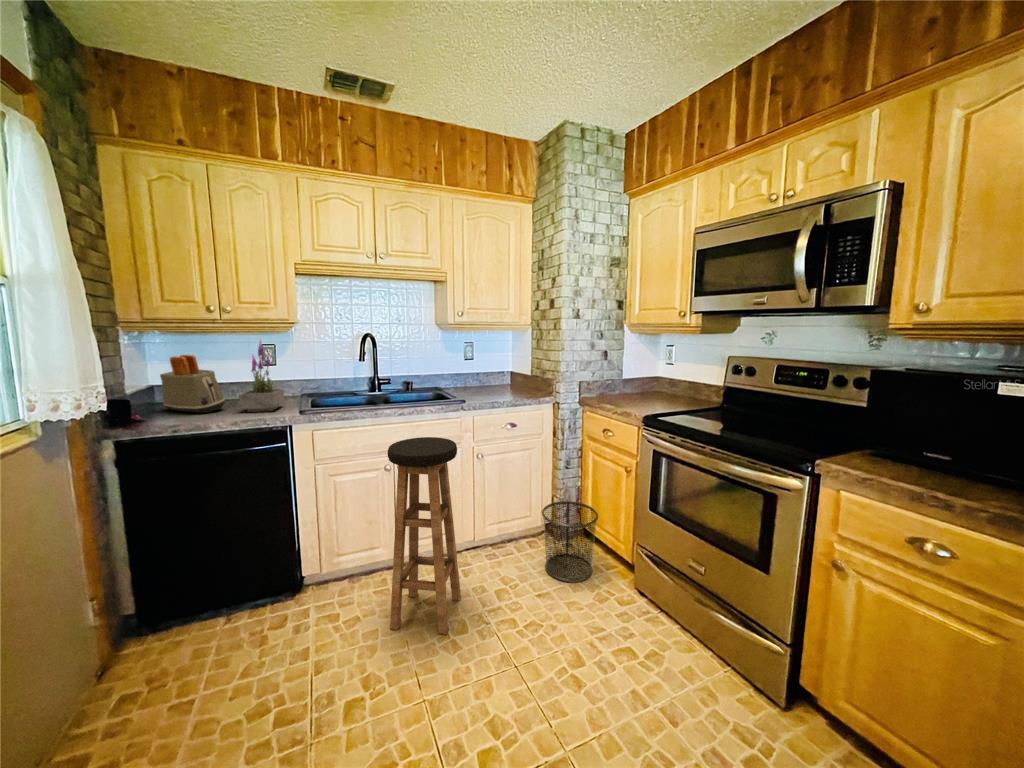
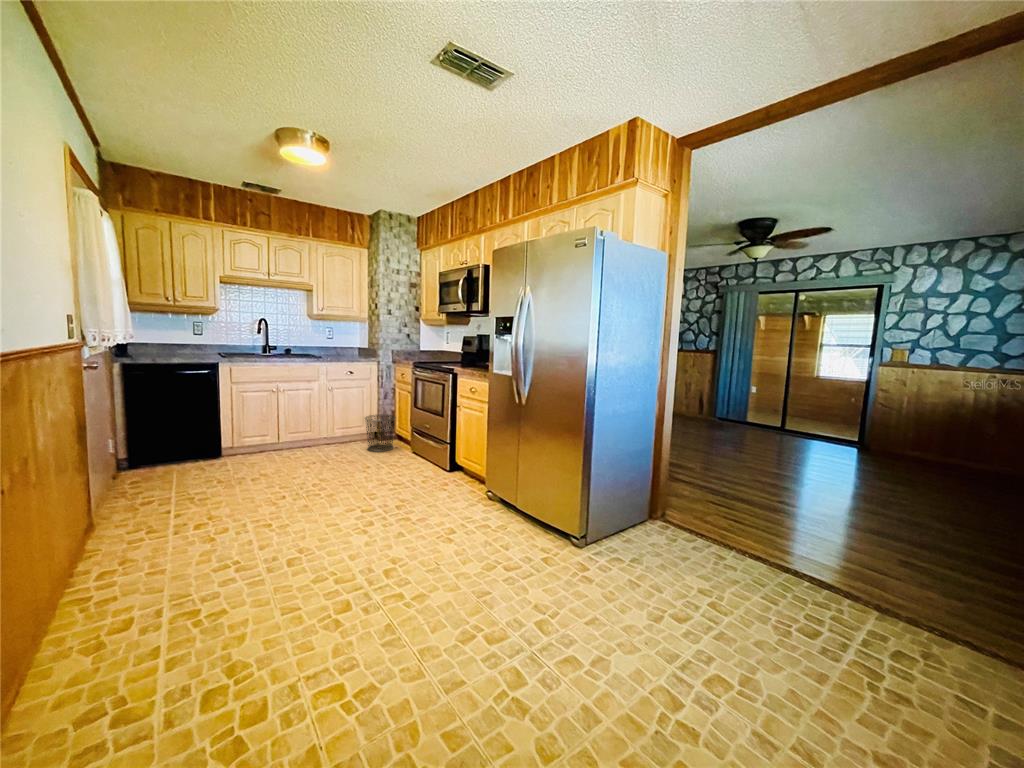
potted plant: present [239,339,284,412] -> none [186,317,211,357]
toaster: present [160,355,225,413] -> none [136,324,176,356]
bar stool: present [388,437,461,634] -> none [274,371,315,465]

